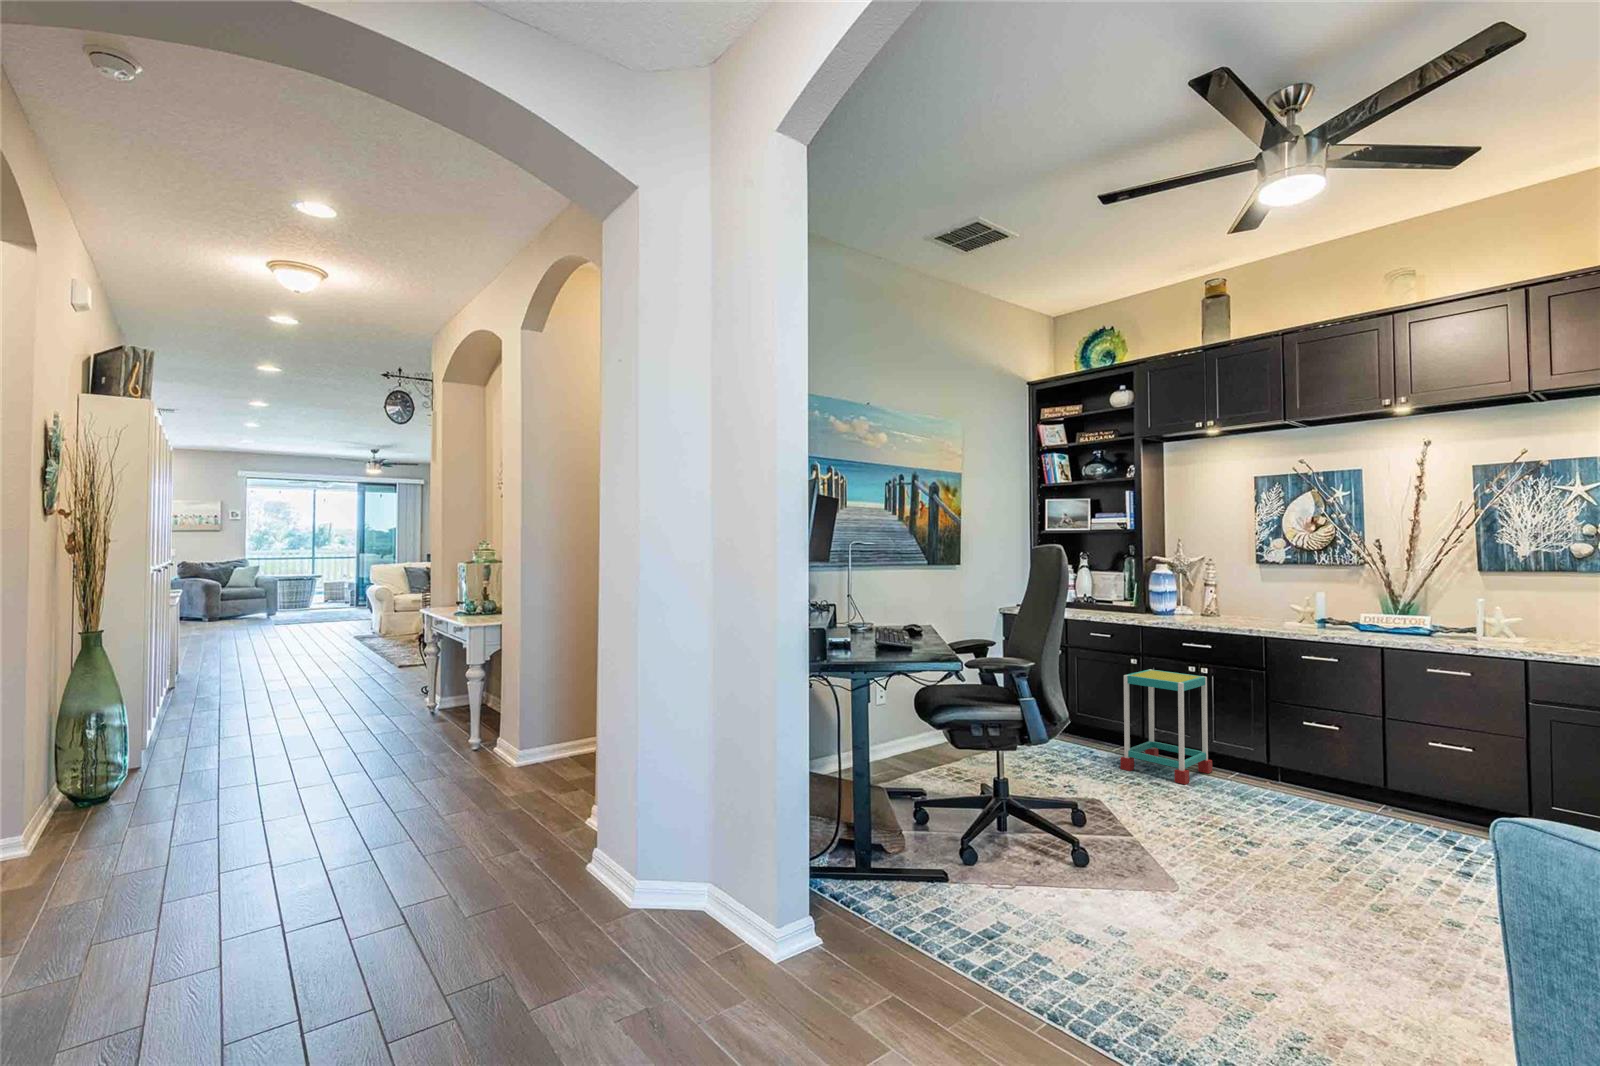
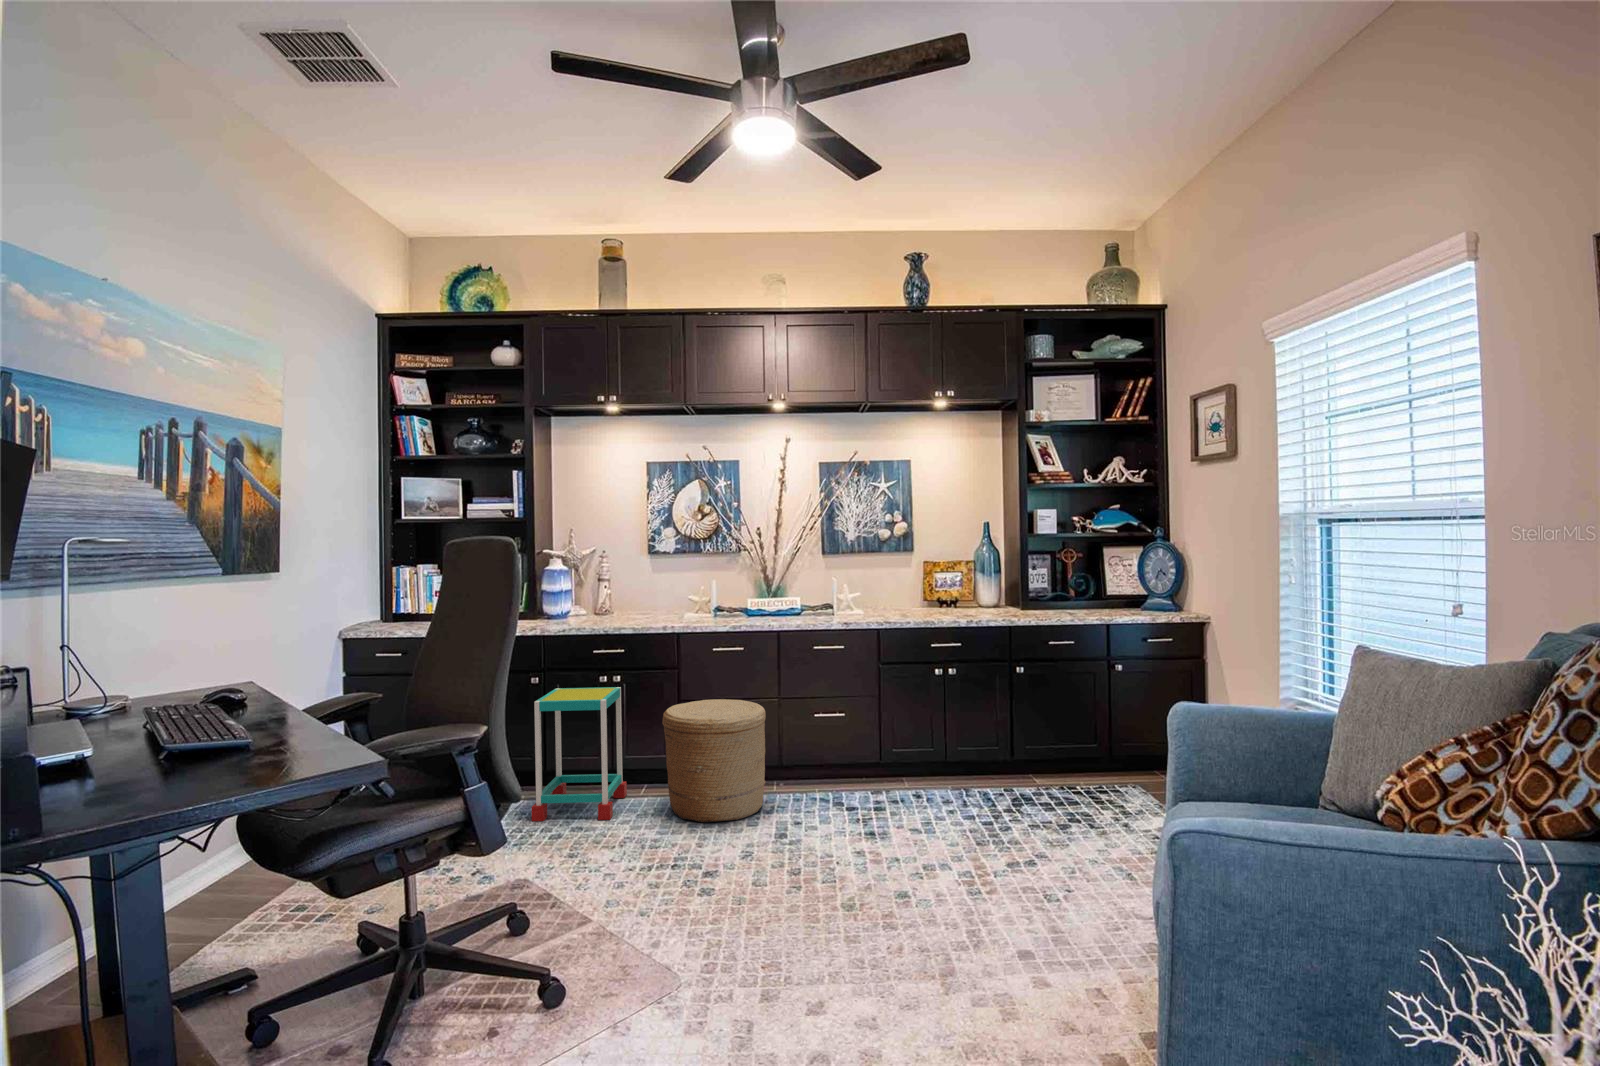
woven basket: none [1238,700,1356,819] -> present [662,699,766,822]

